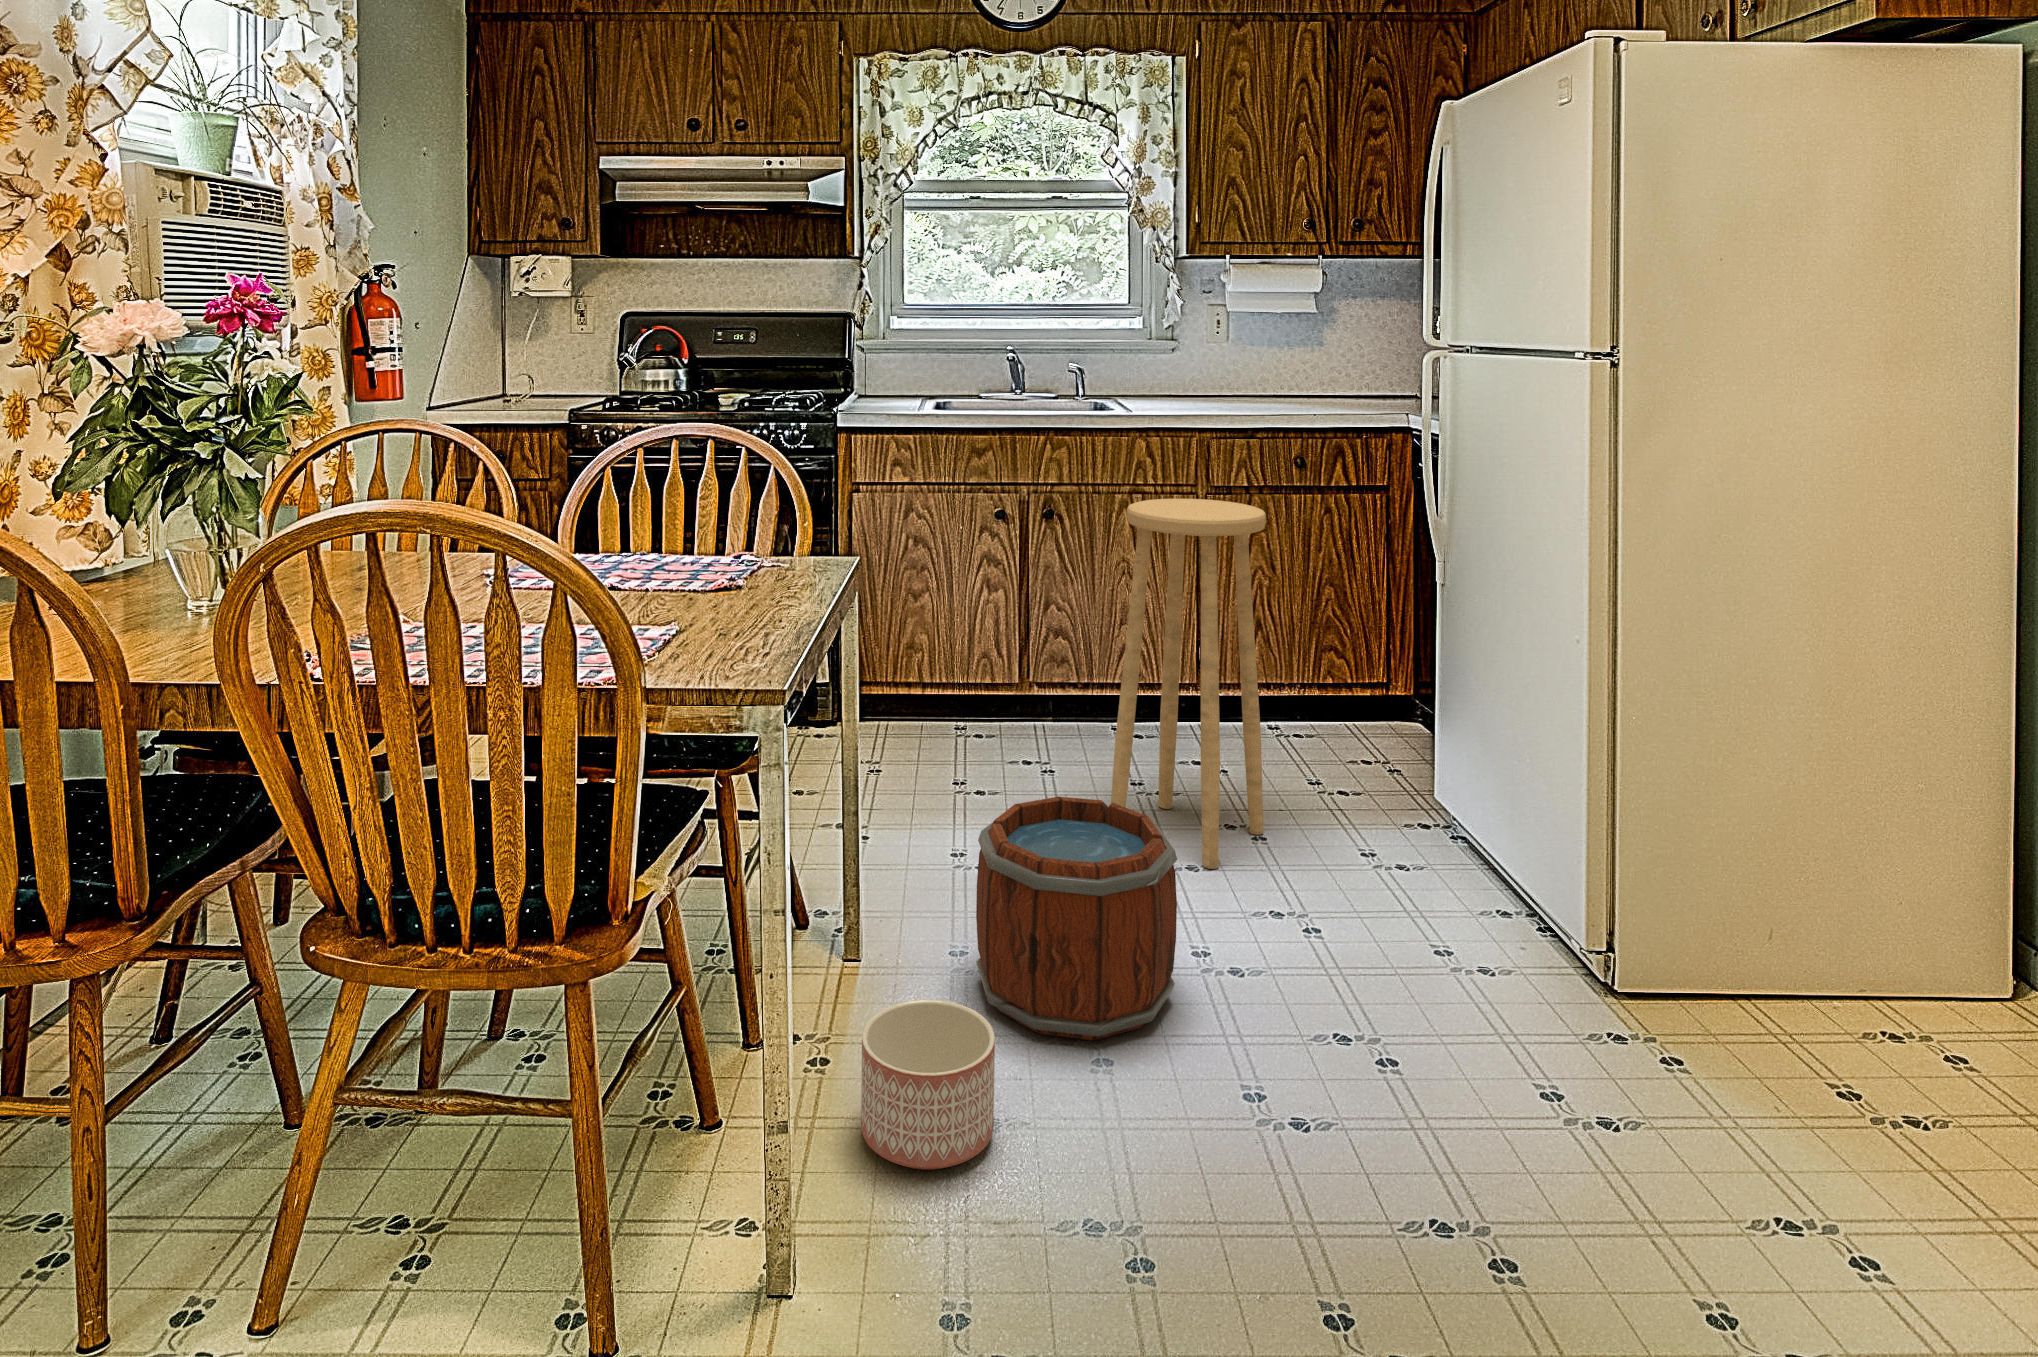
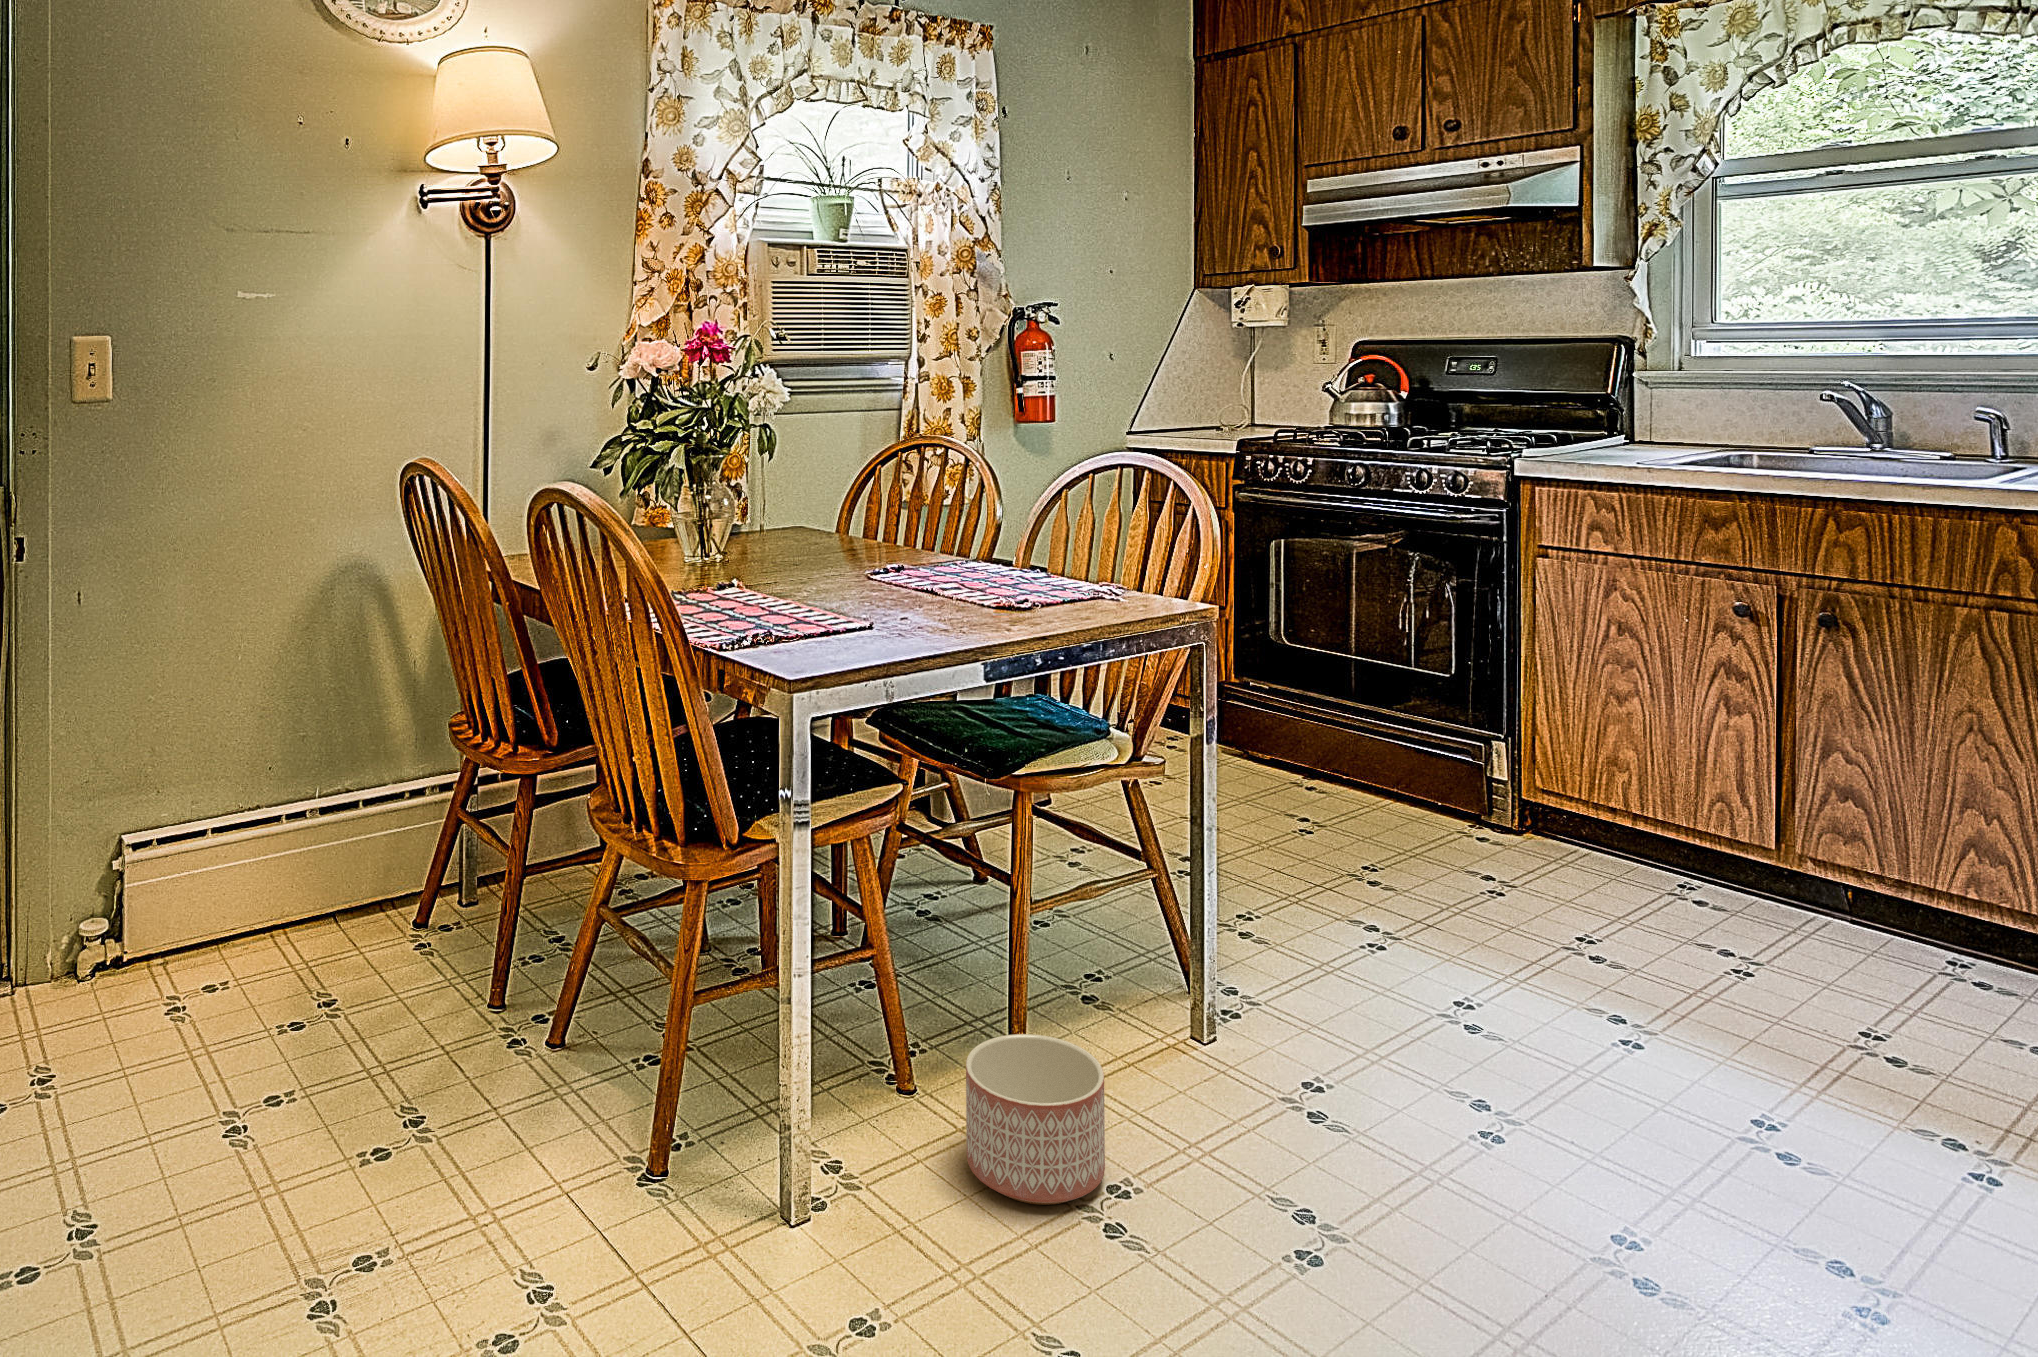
stool: present [1111,499,1266,869] -> none [1681,599,1981,1163]
bucket: present [976,797,1177,1040] -> none [1234,916,1499,1226]

